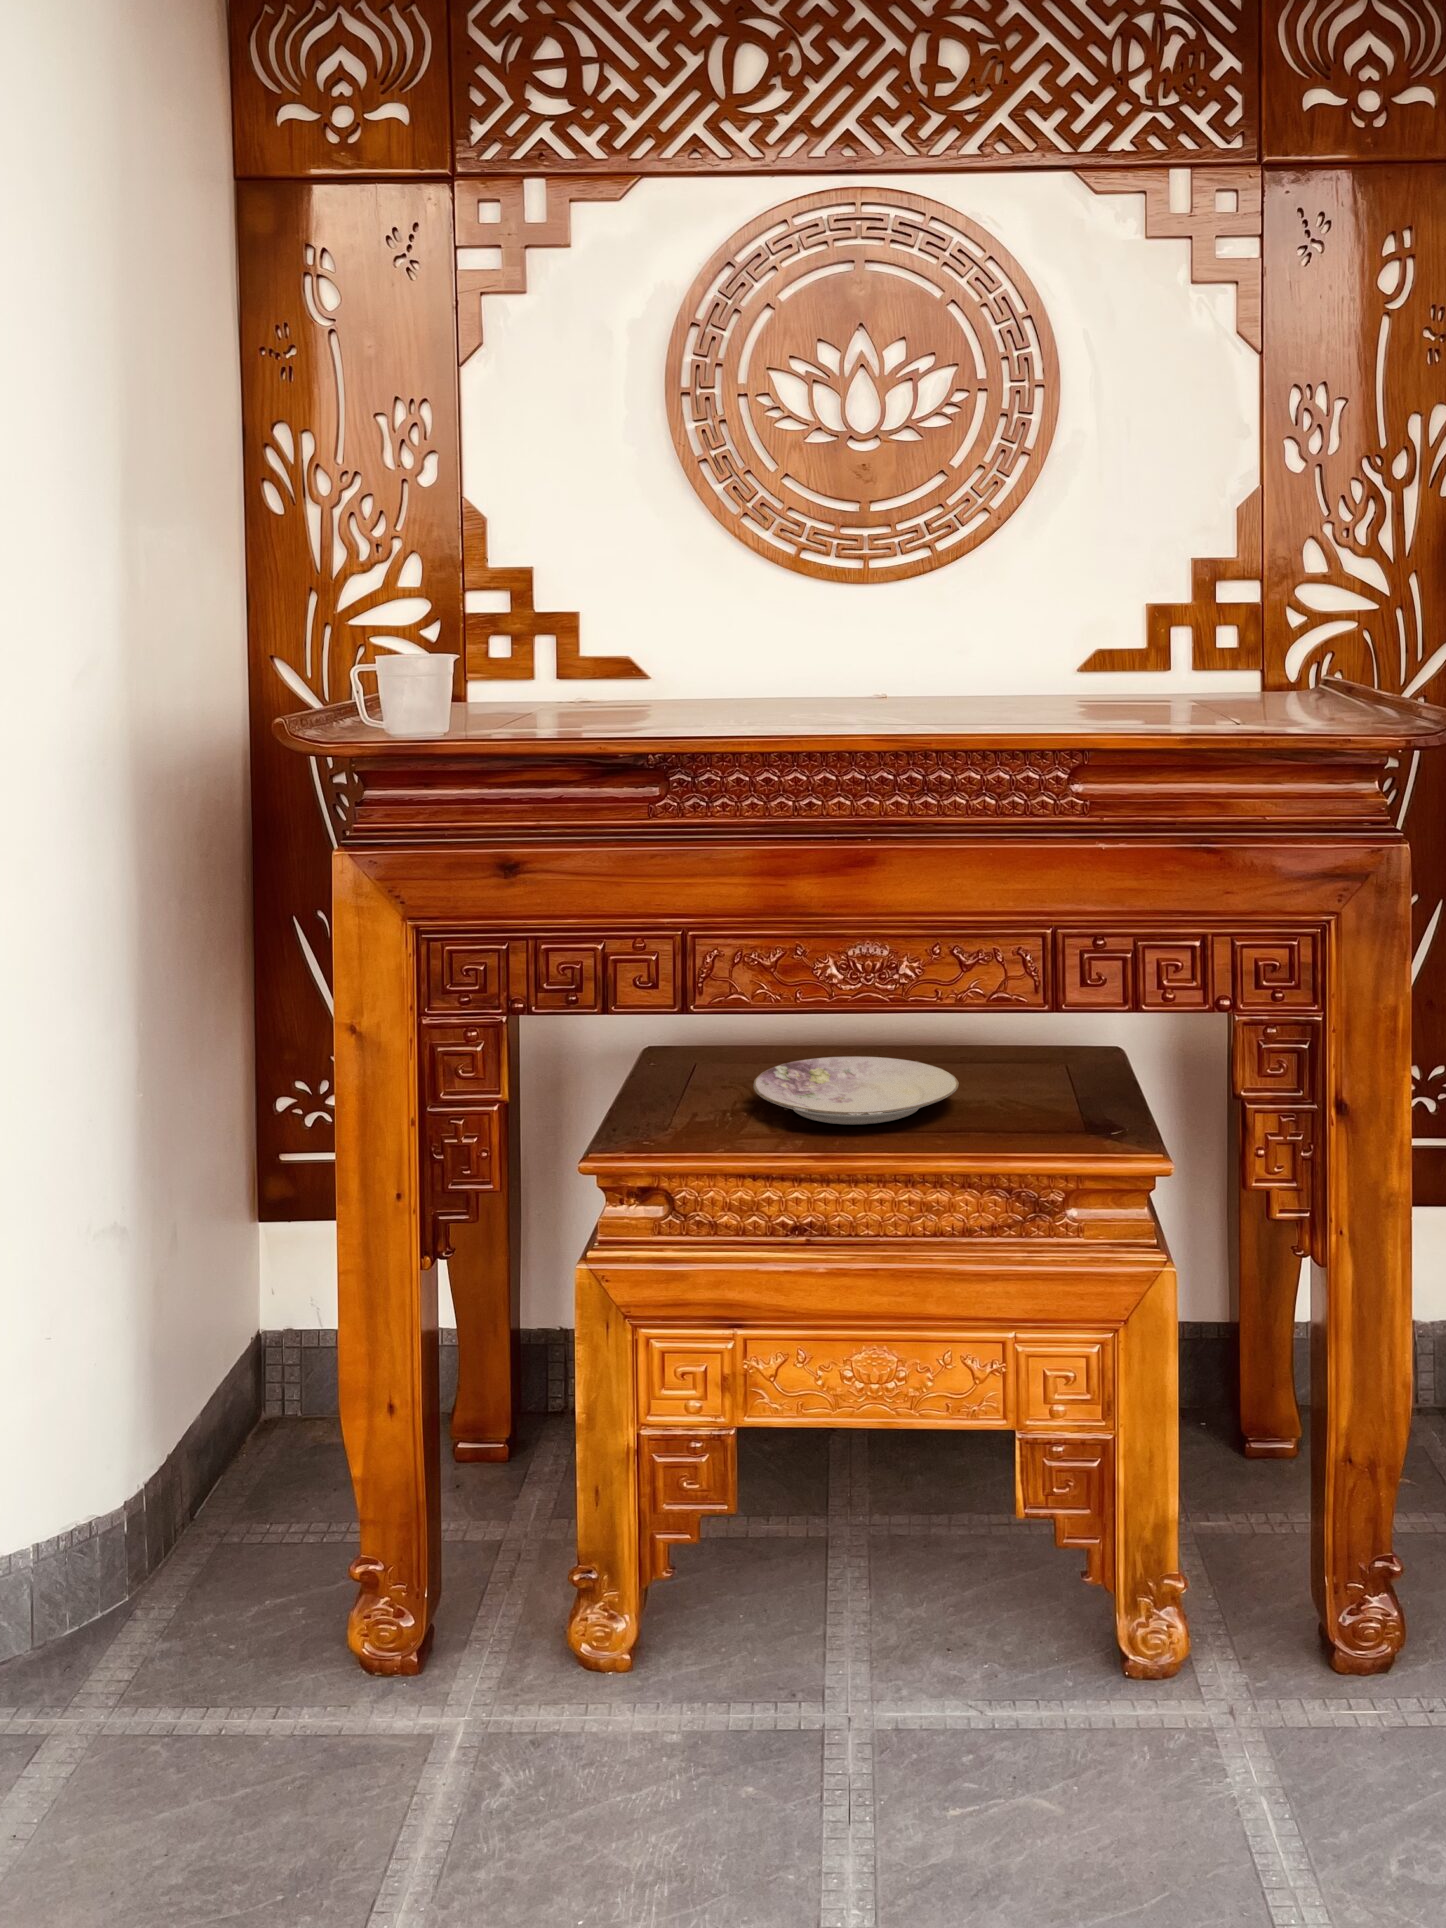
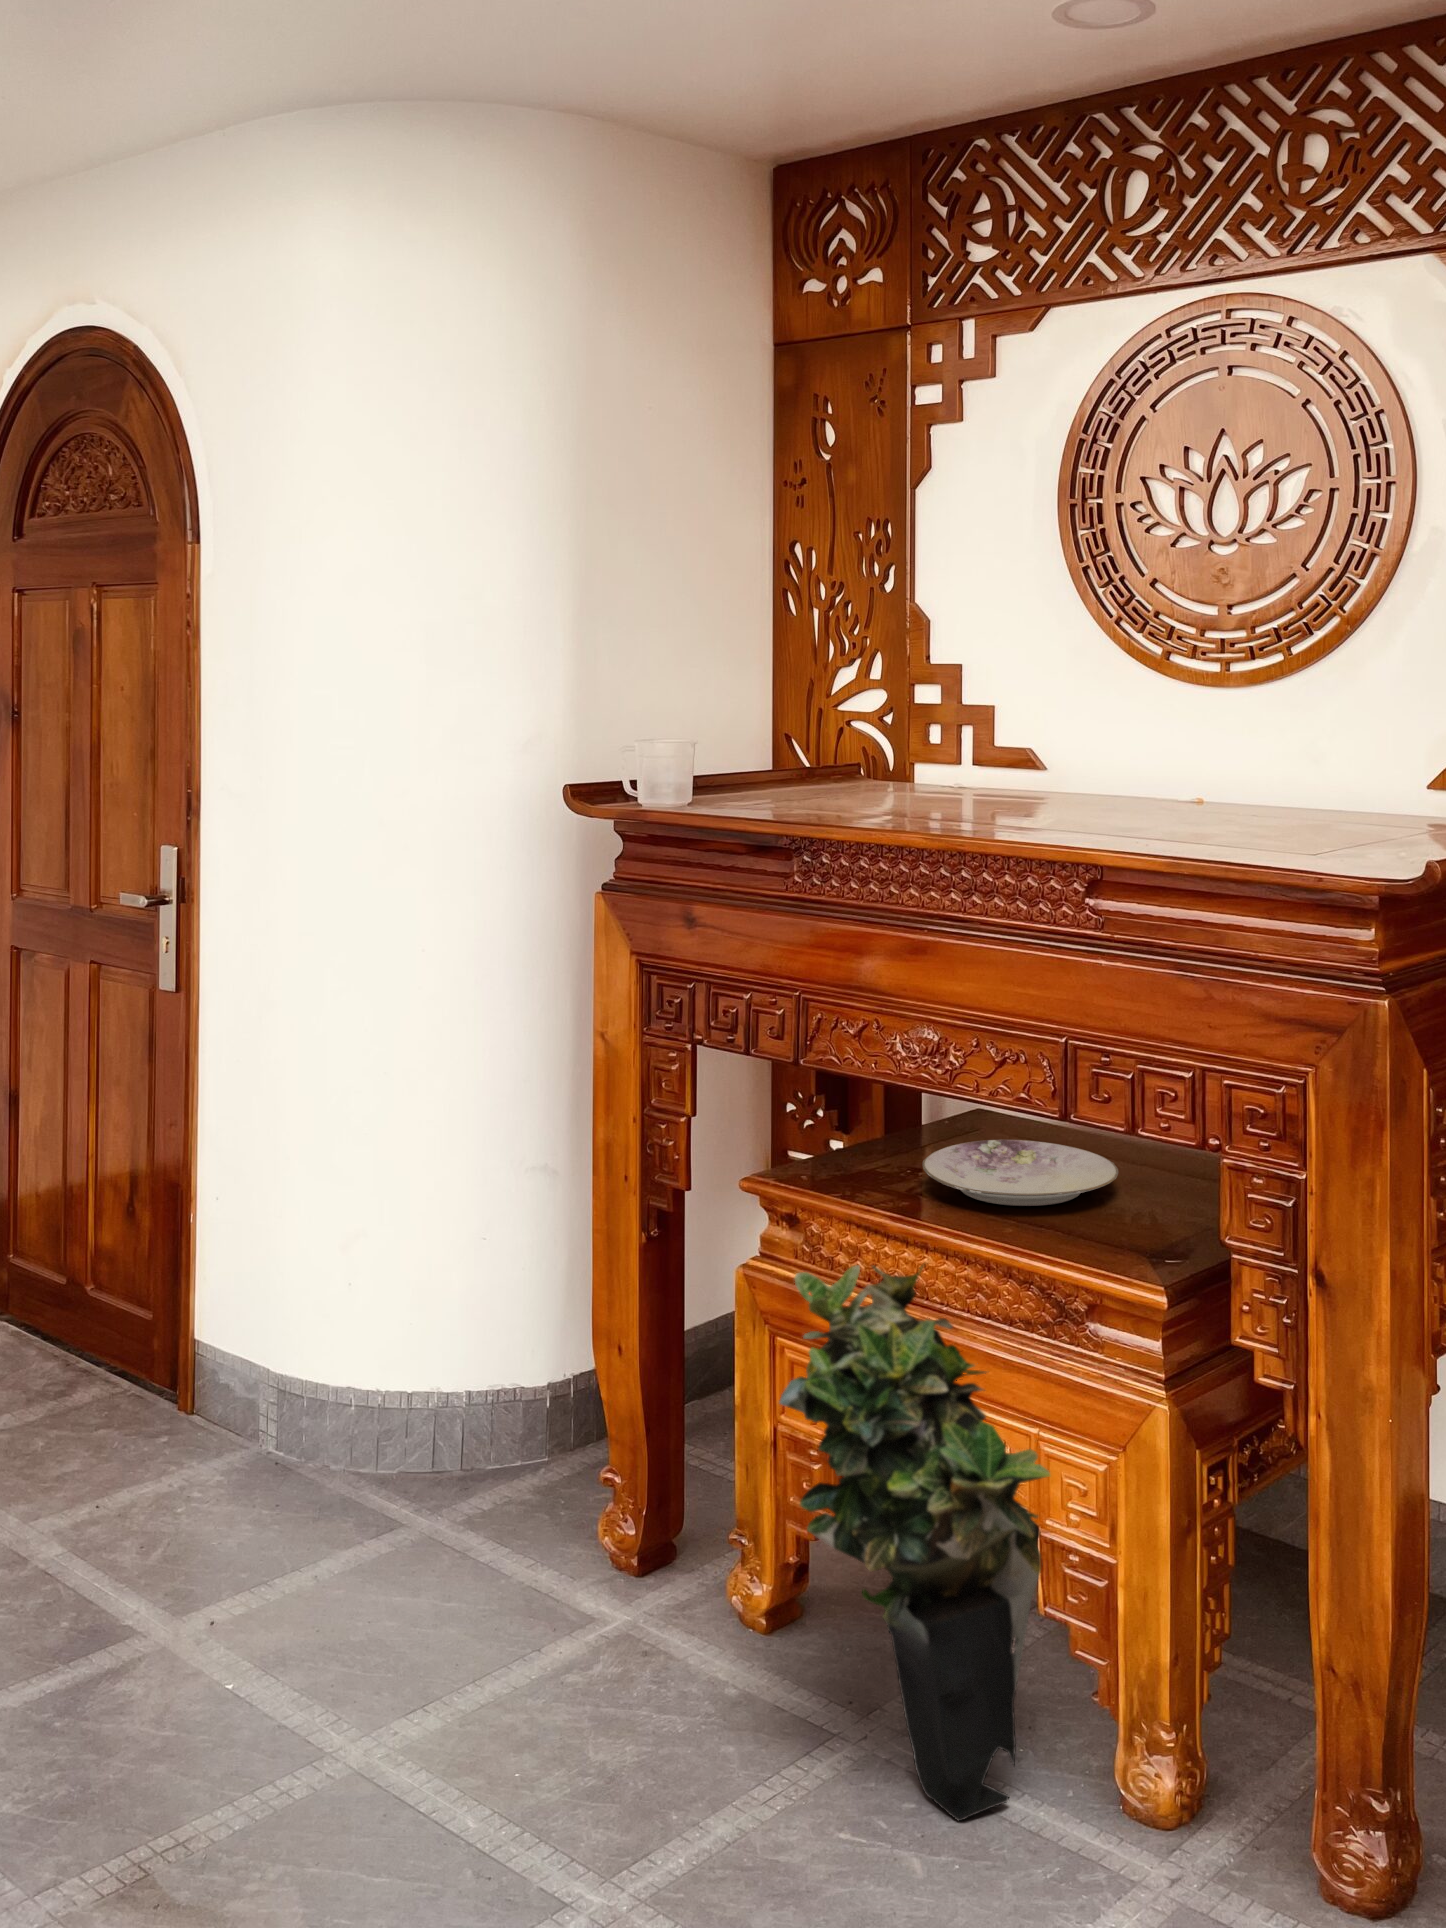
potted plant: none [733,1196,1061,1757] -> present [779,1265,1050,1821]

